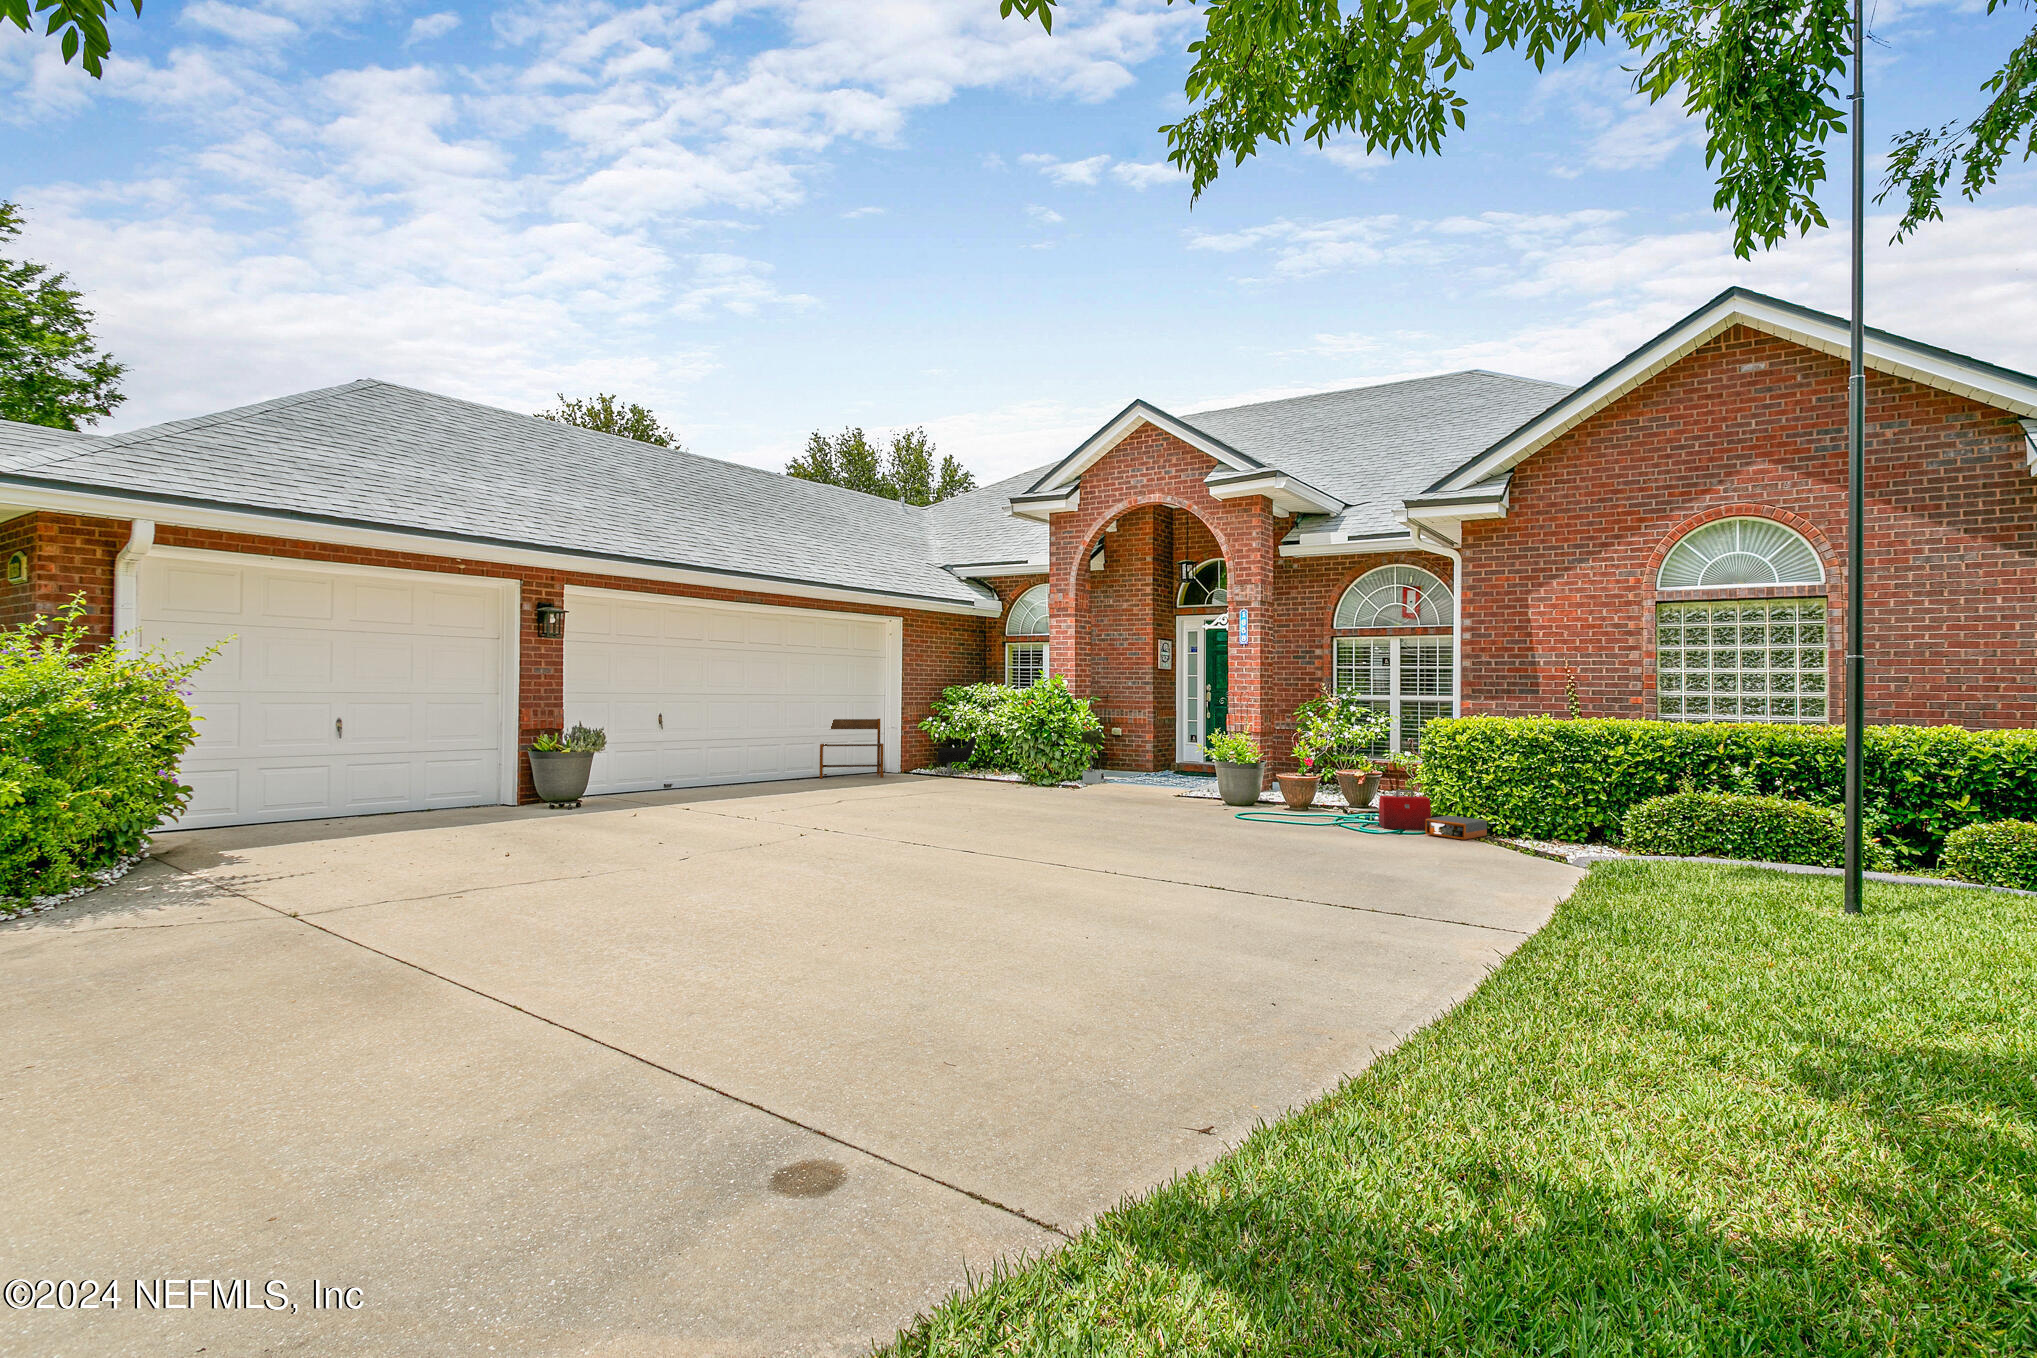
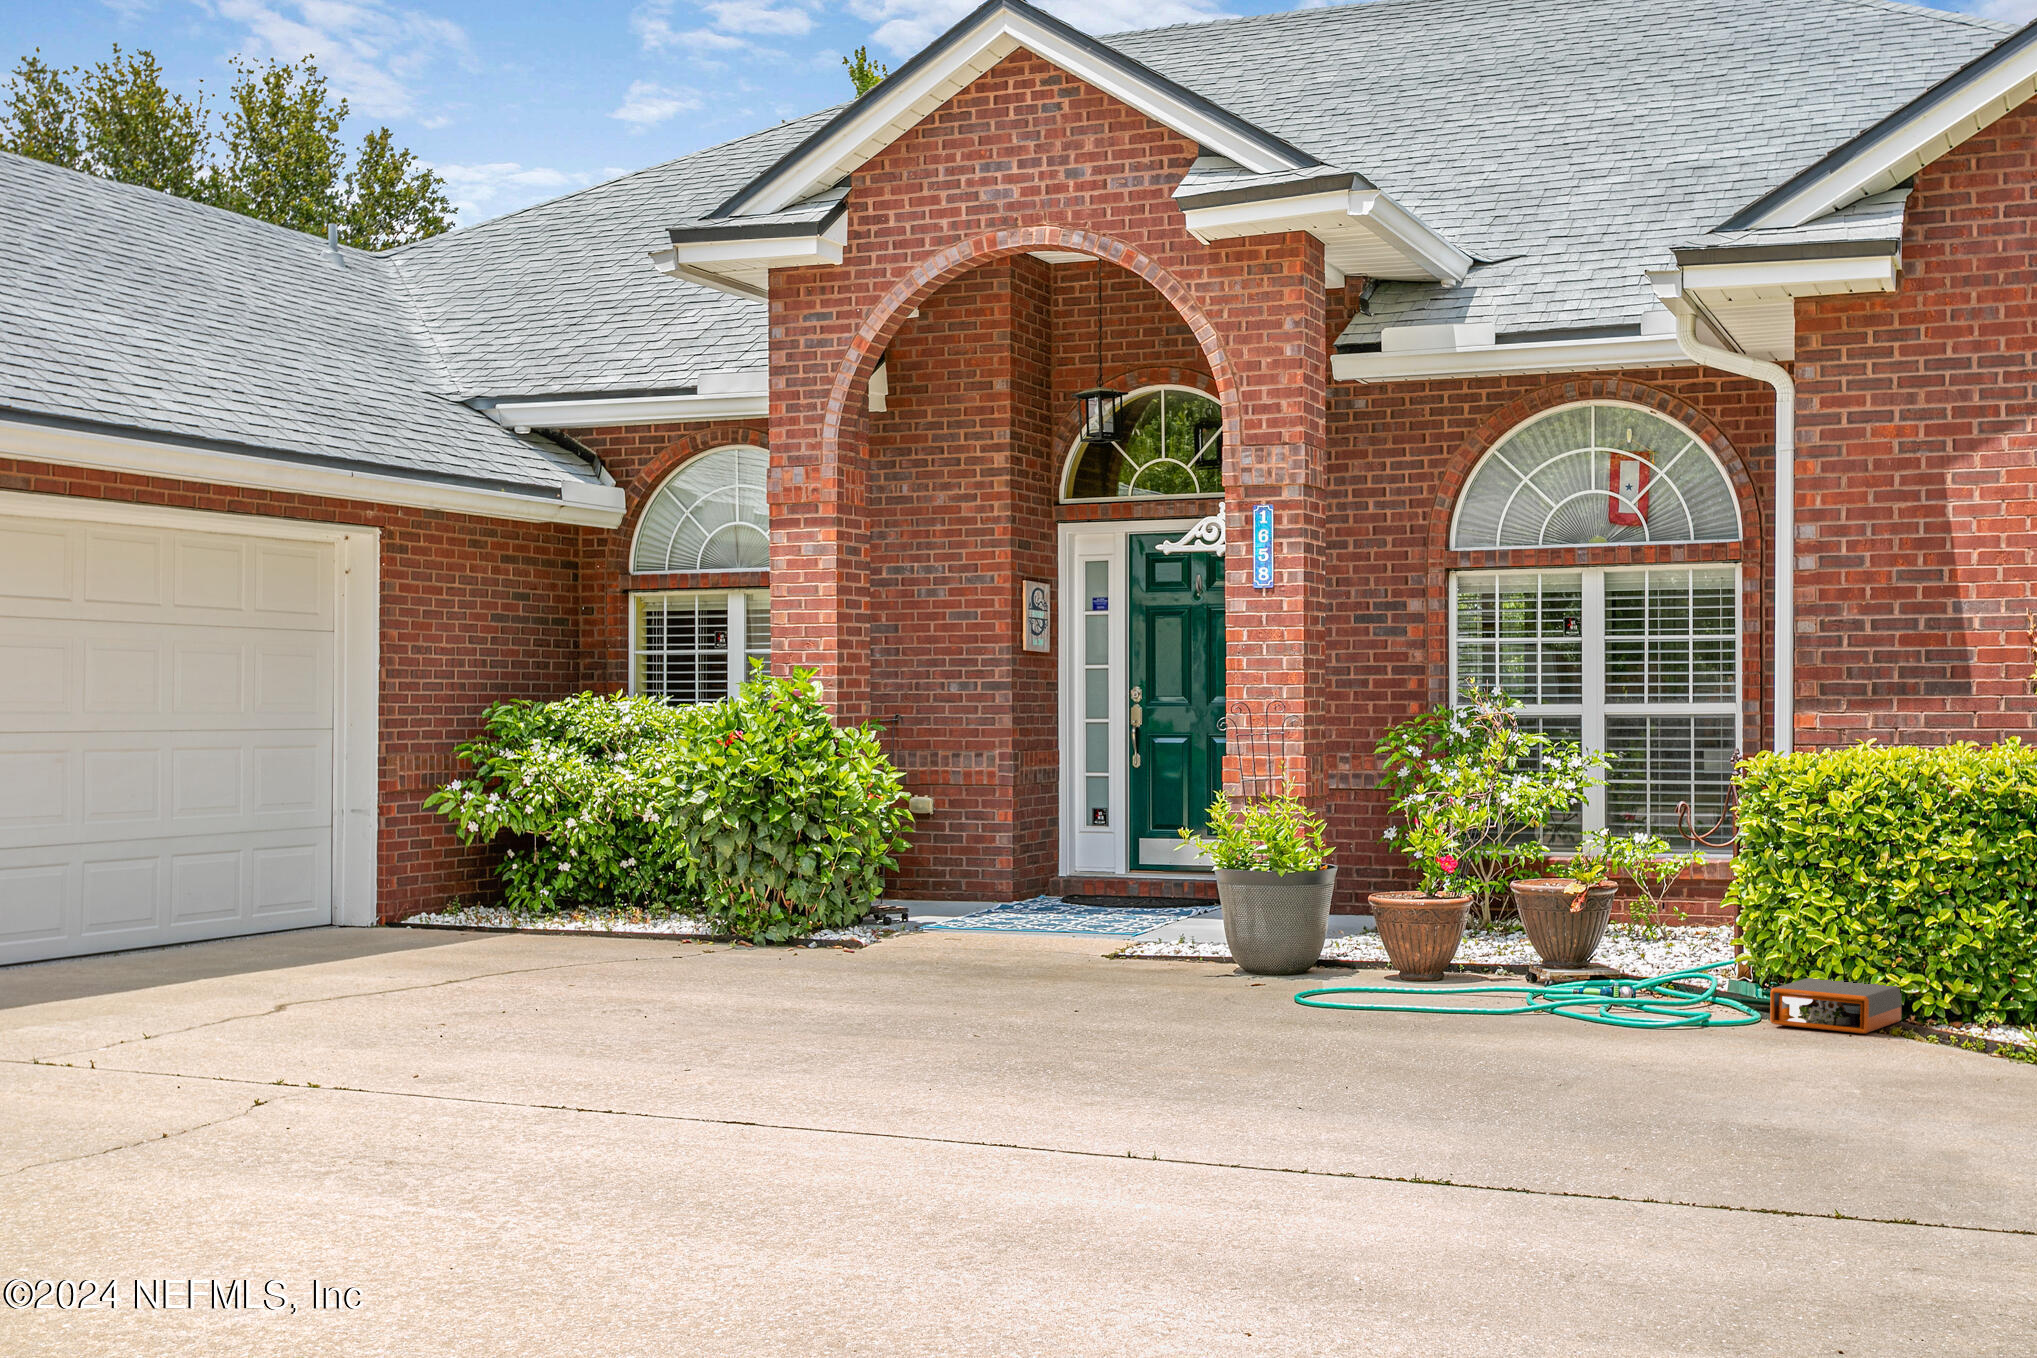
bench: present [819,719,884,778] -> none [179,786,351,945]
potted tree: present [1081,729,1103,784] -> none [864,798,918,933]
lounge chair: present [938,737,977,775] -> none [465,825,585,923]
toolbox: present [1379,790,1431,830] -> none [1643,923,1769,1015]

